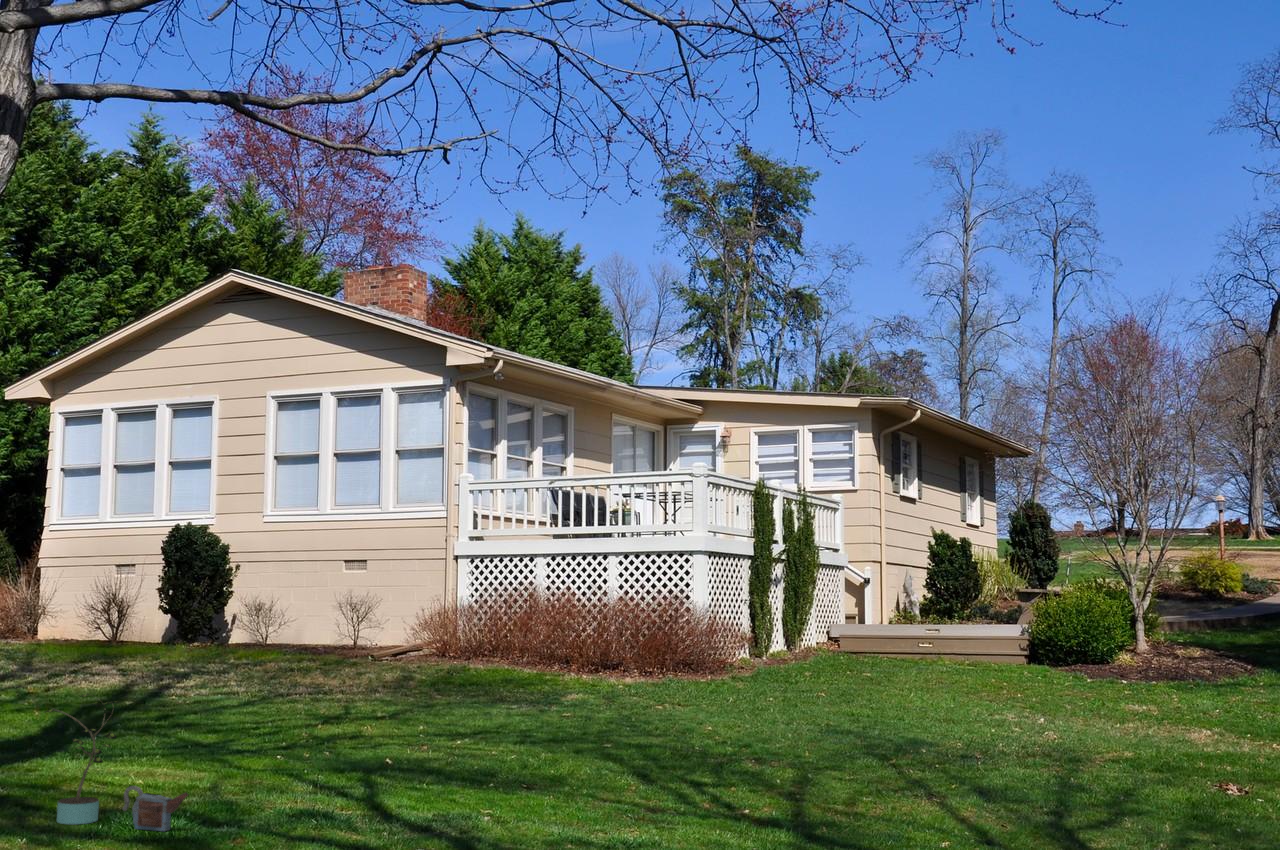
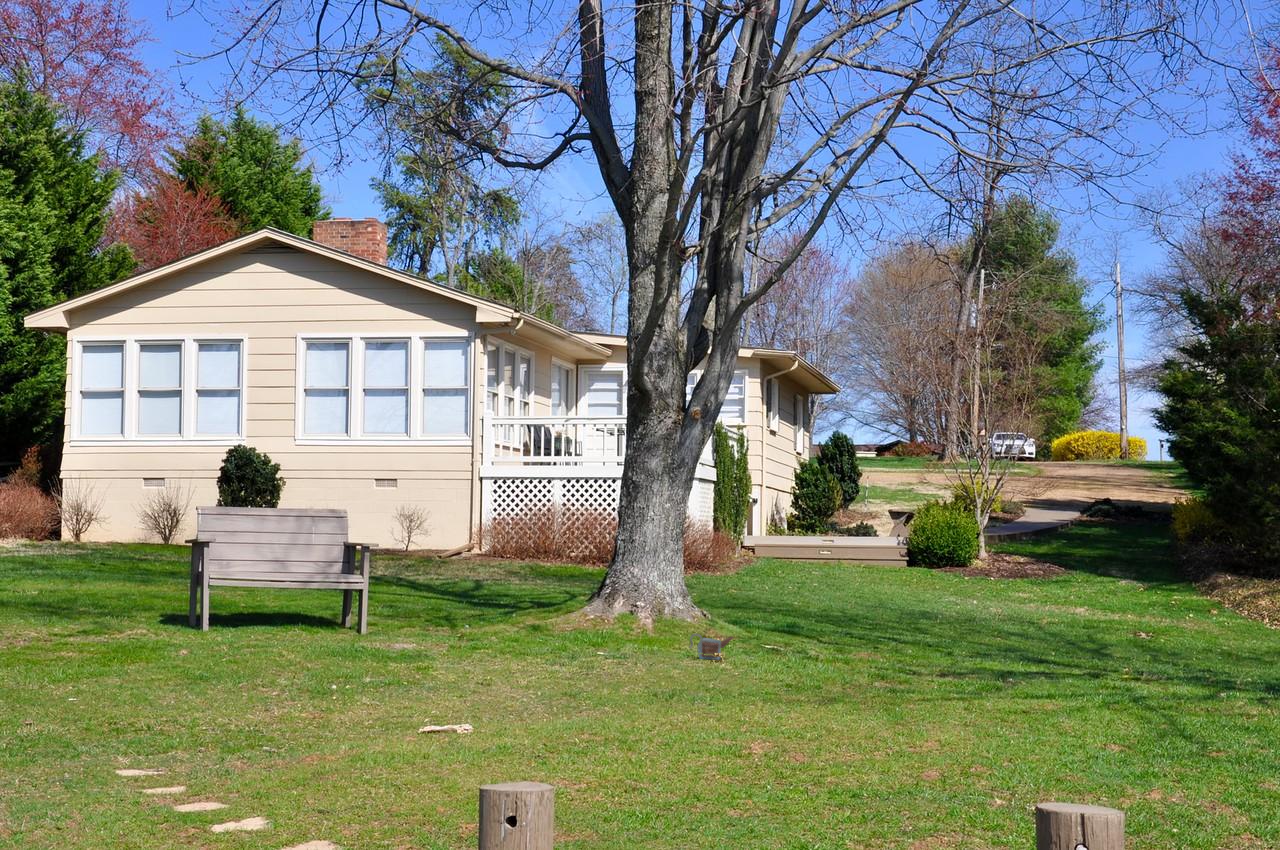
potted plant: present [45,694,119,824] -> none [638,579,683,658]

